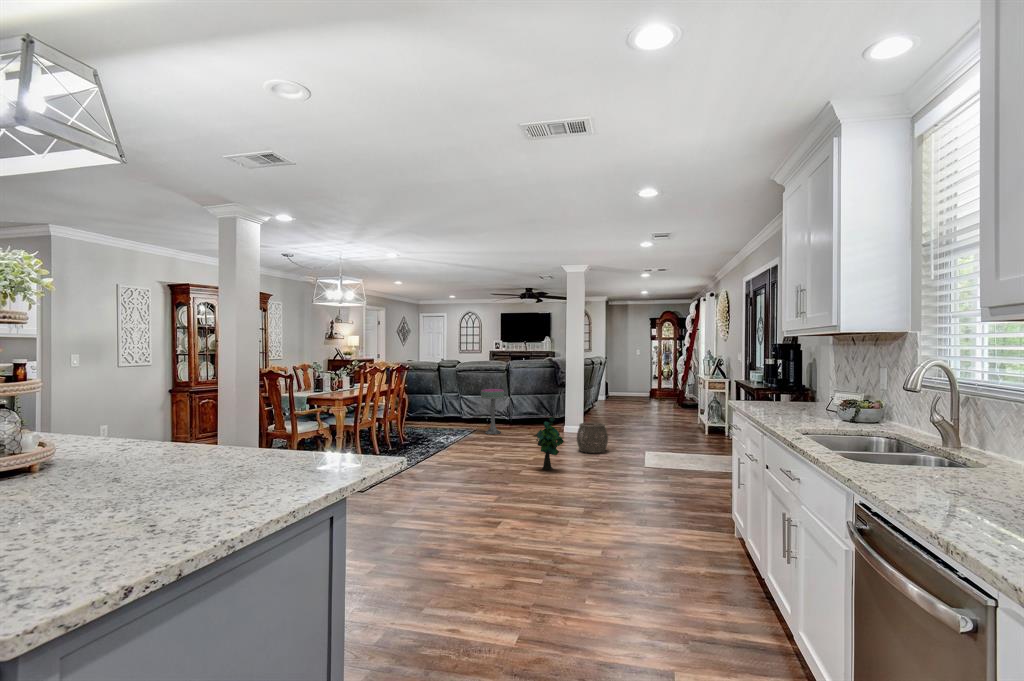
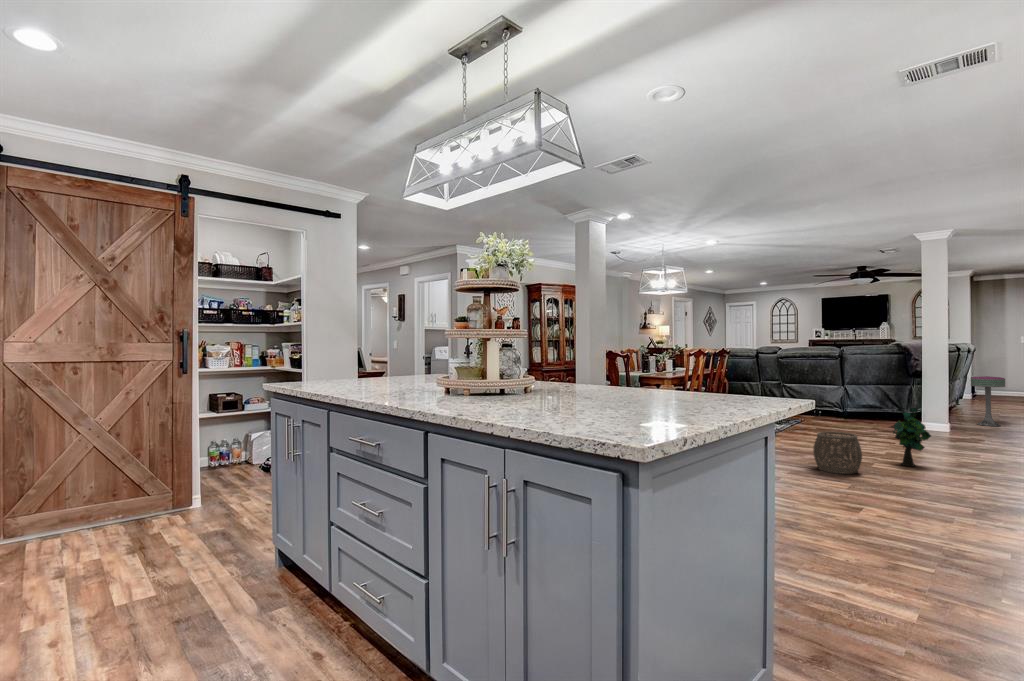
bar stool: present [481,389,505,434] -> present [971,376,1005,426]
woven basket: present [577,423,608,453] -> present [813,432,862,474]

